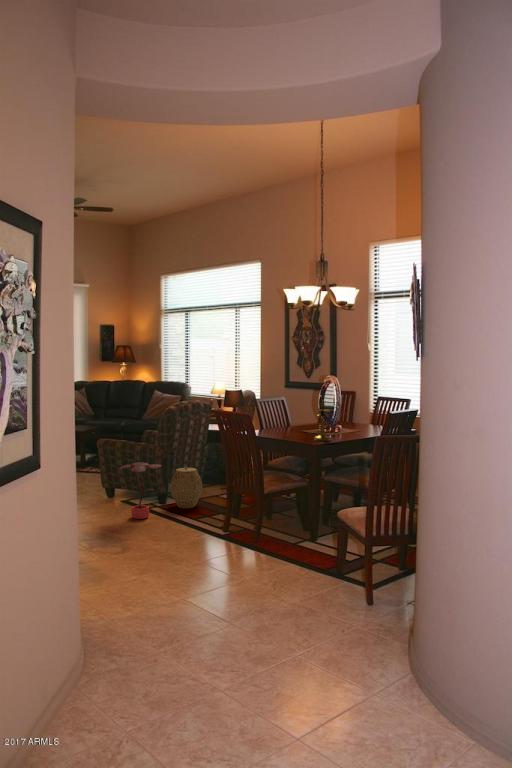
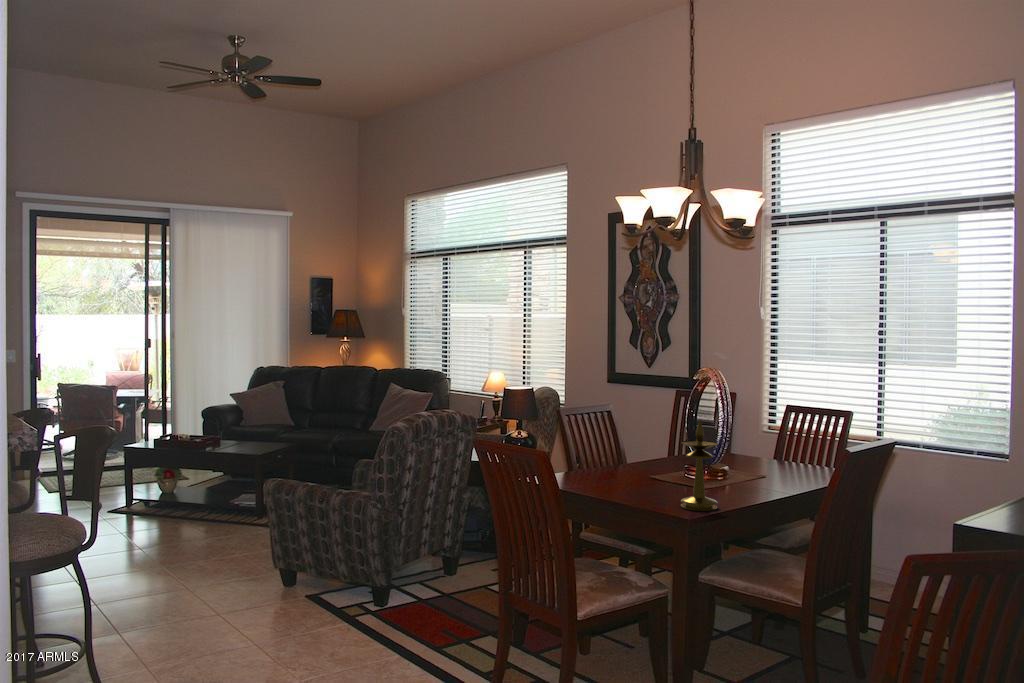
potted plant: present [119,462,161,519] -> none [291,532,375,644]
woven basket: present [170,467,202,508] -> none [395,537,455,617]

